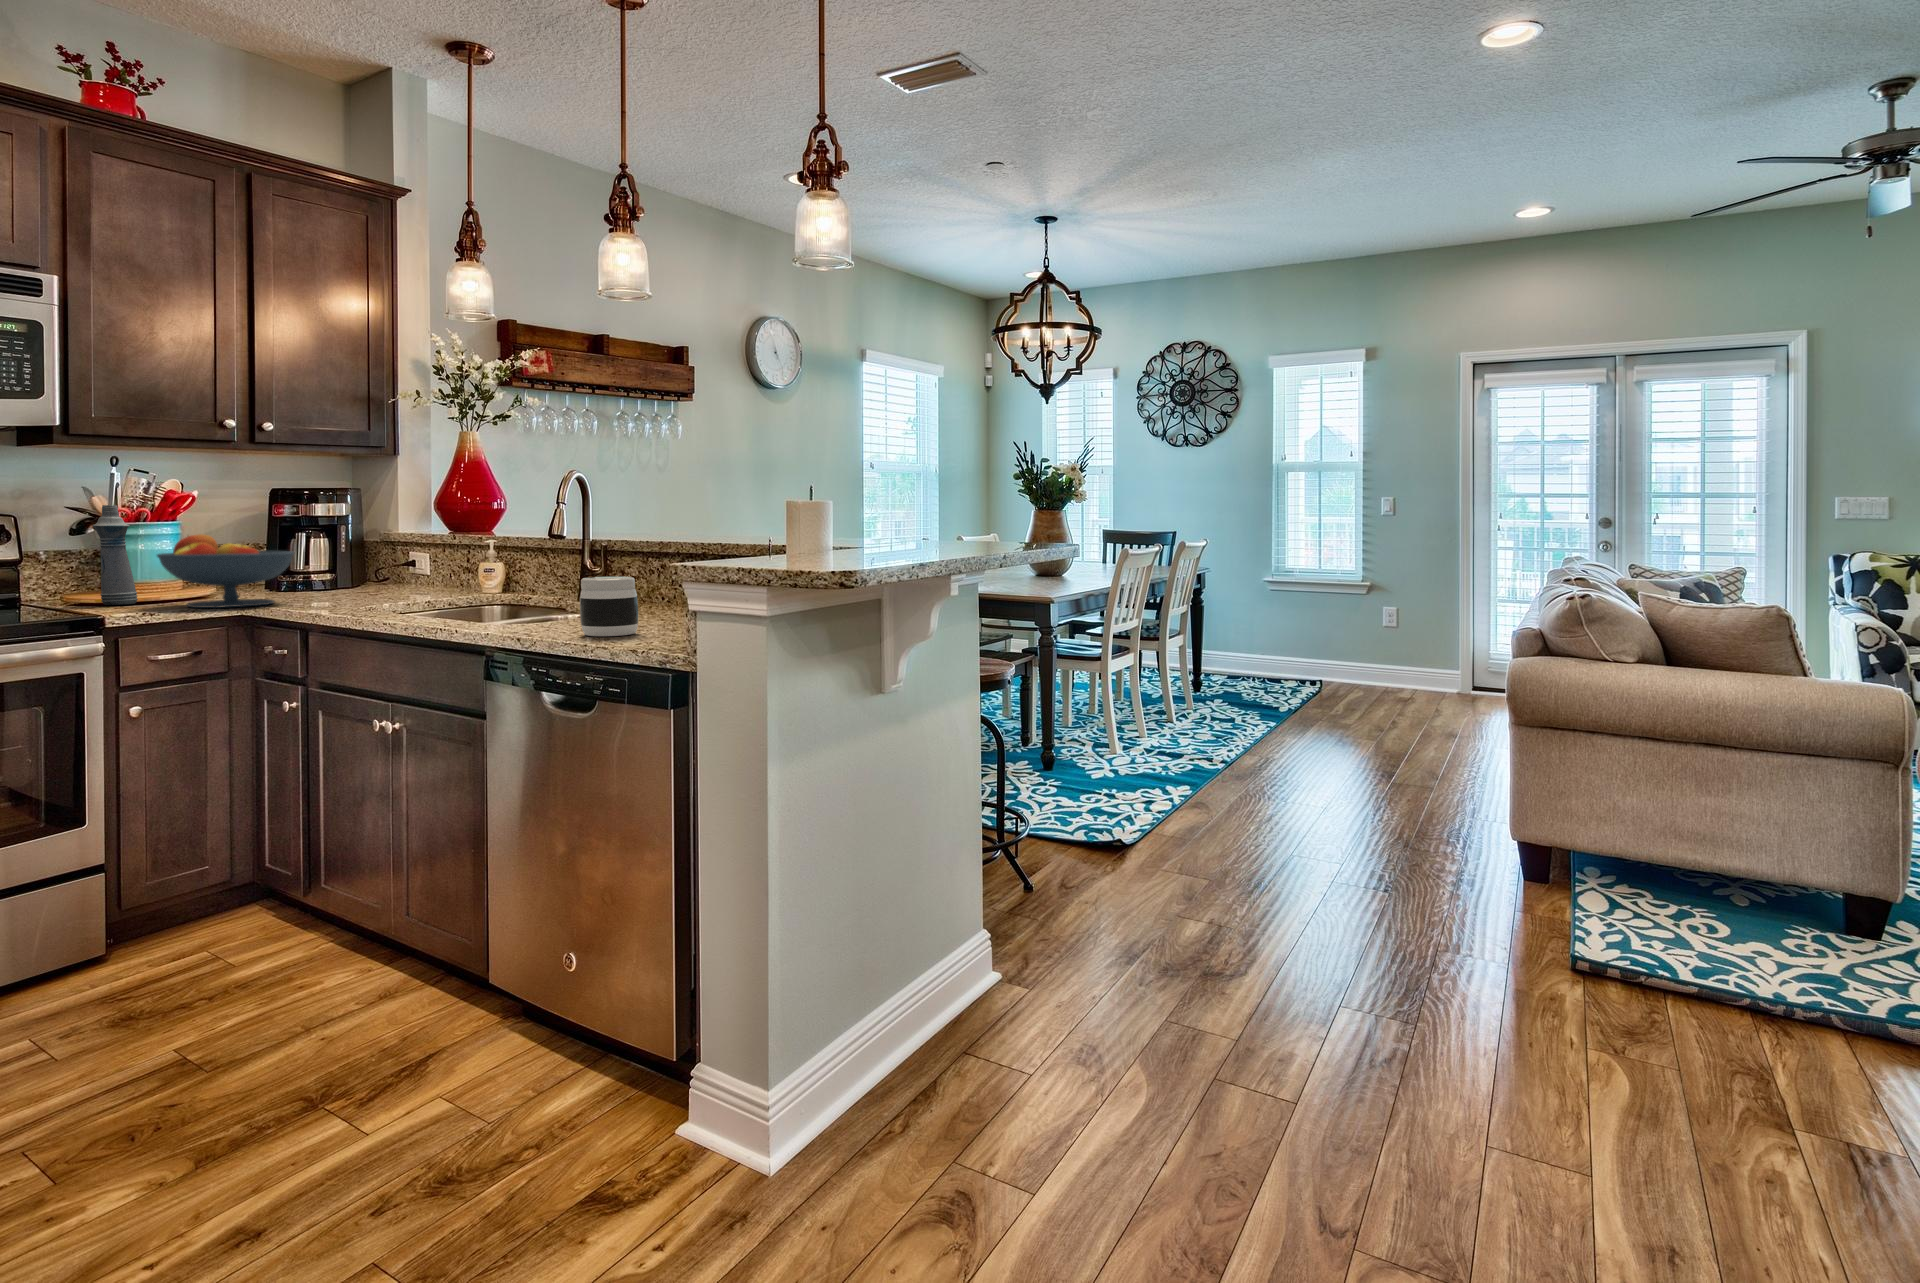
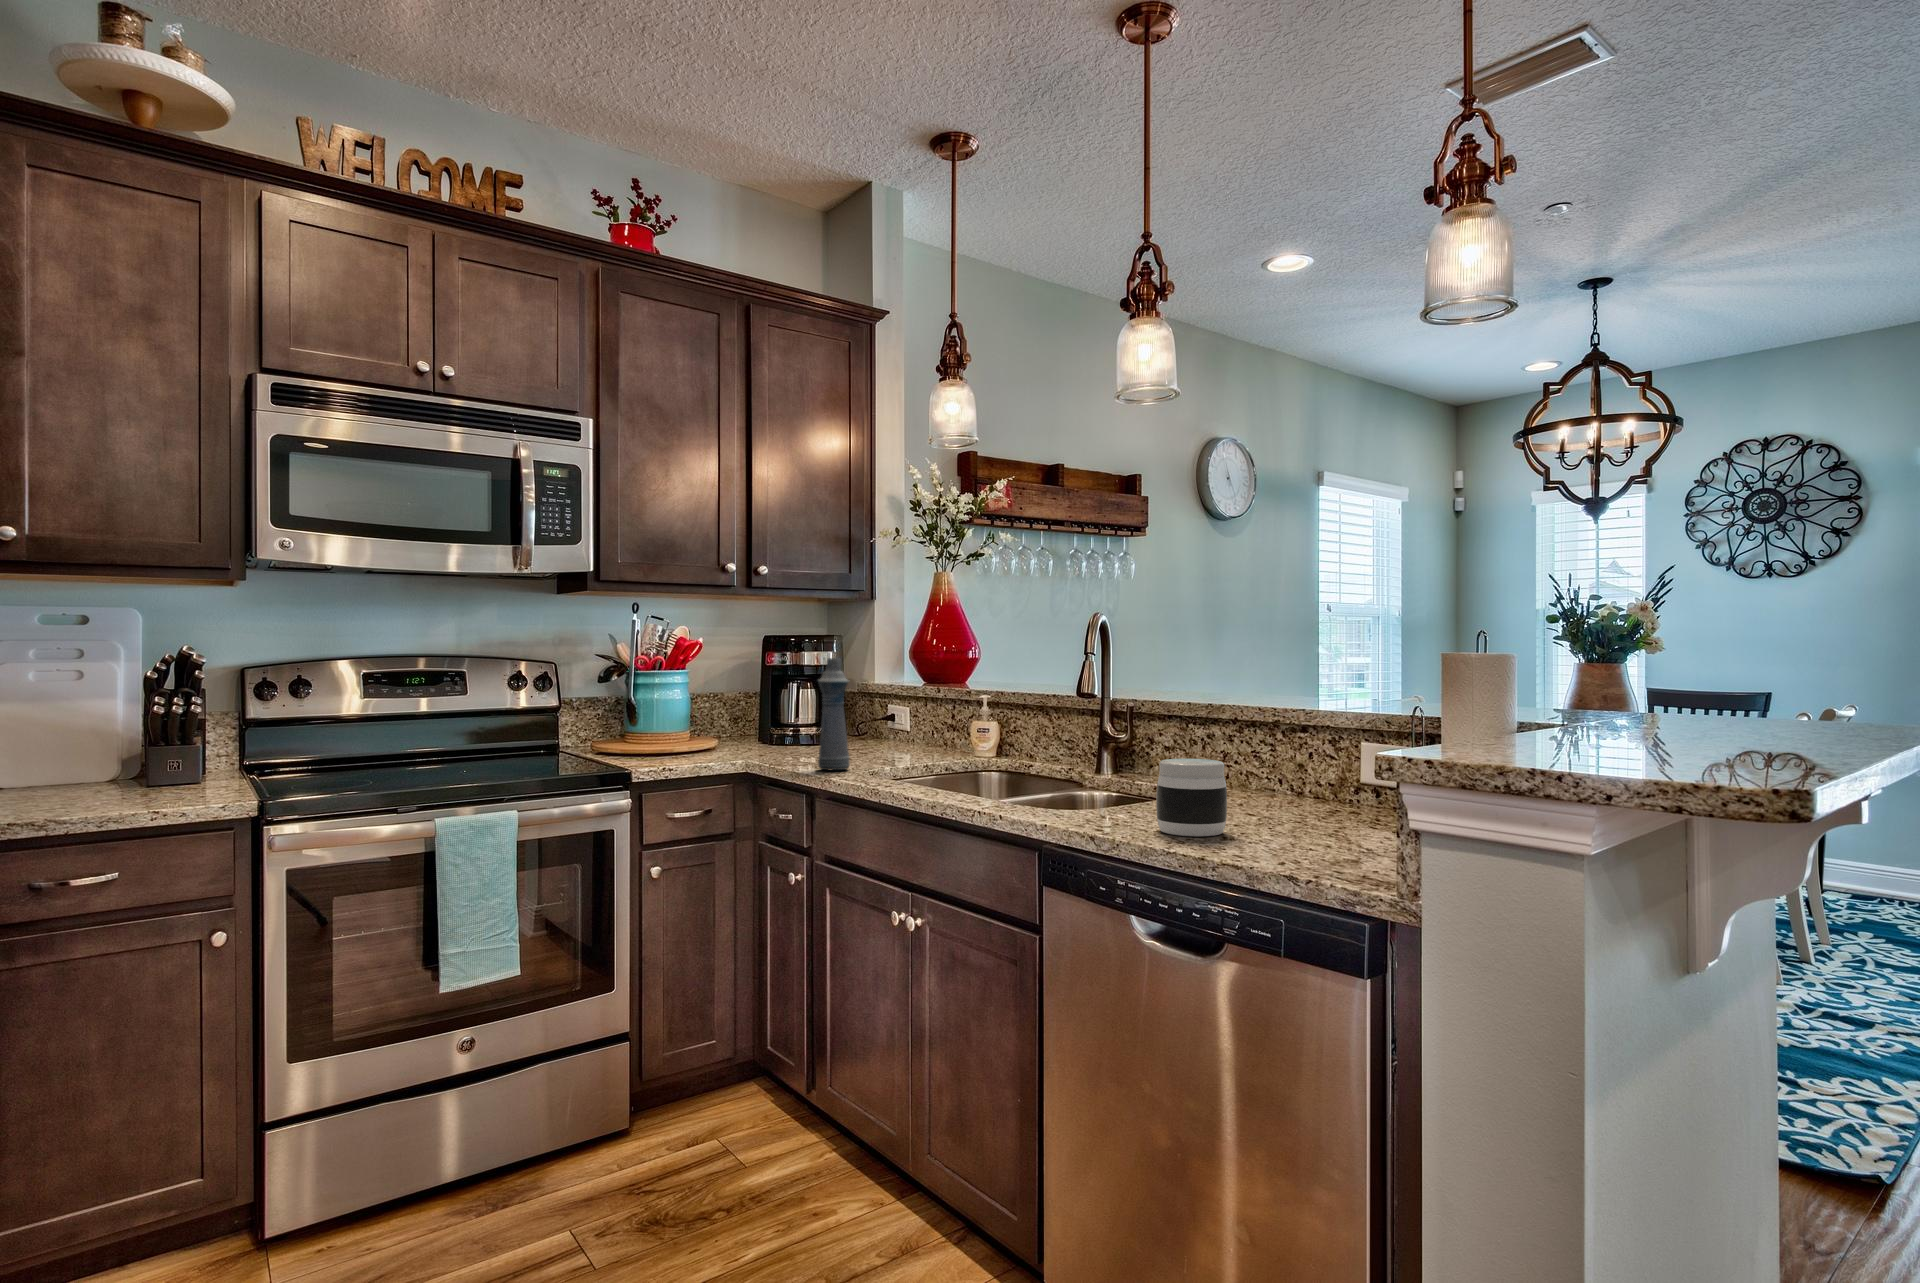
bottle: present [93,505,138,605] -> present [817,658,850,770]
fruit bowl: present [157,534,294,608] -> none [676,686,797,764]

